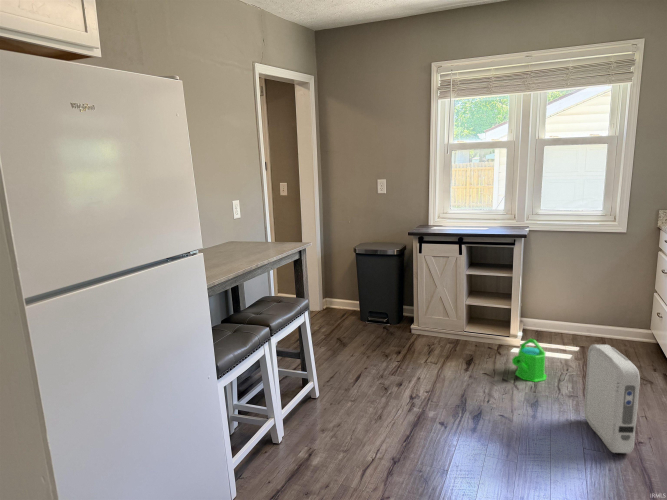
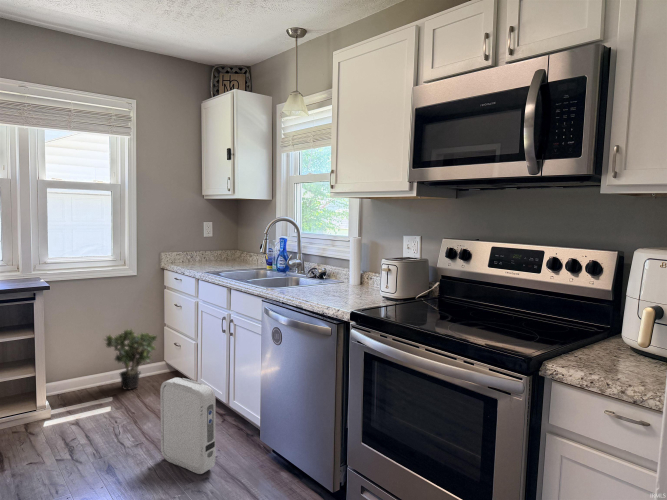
potted plant: none [577,287,639,348] -> present [104,330,156,390]
watering can: present [512,339,546,382] -> none [65,400,103,451]

